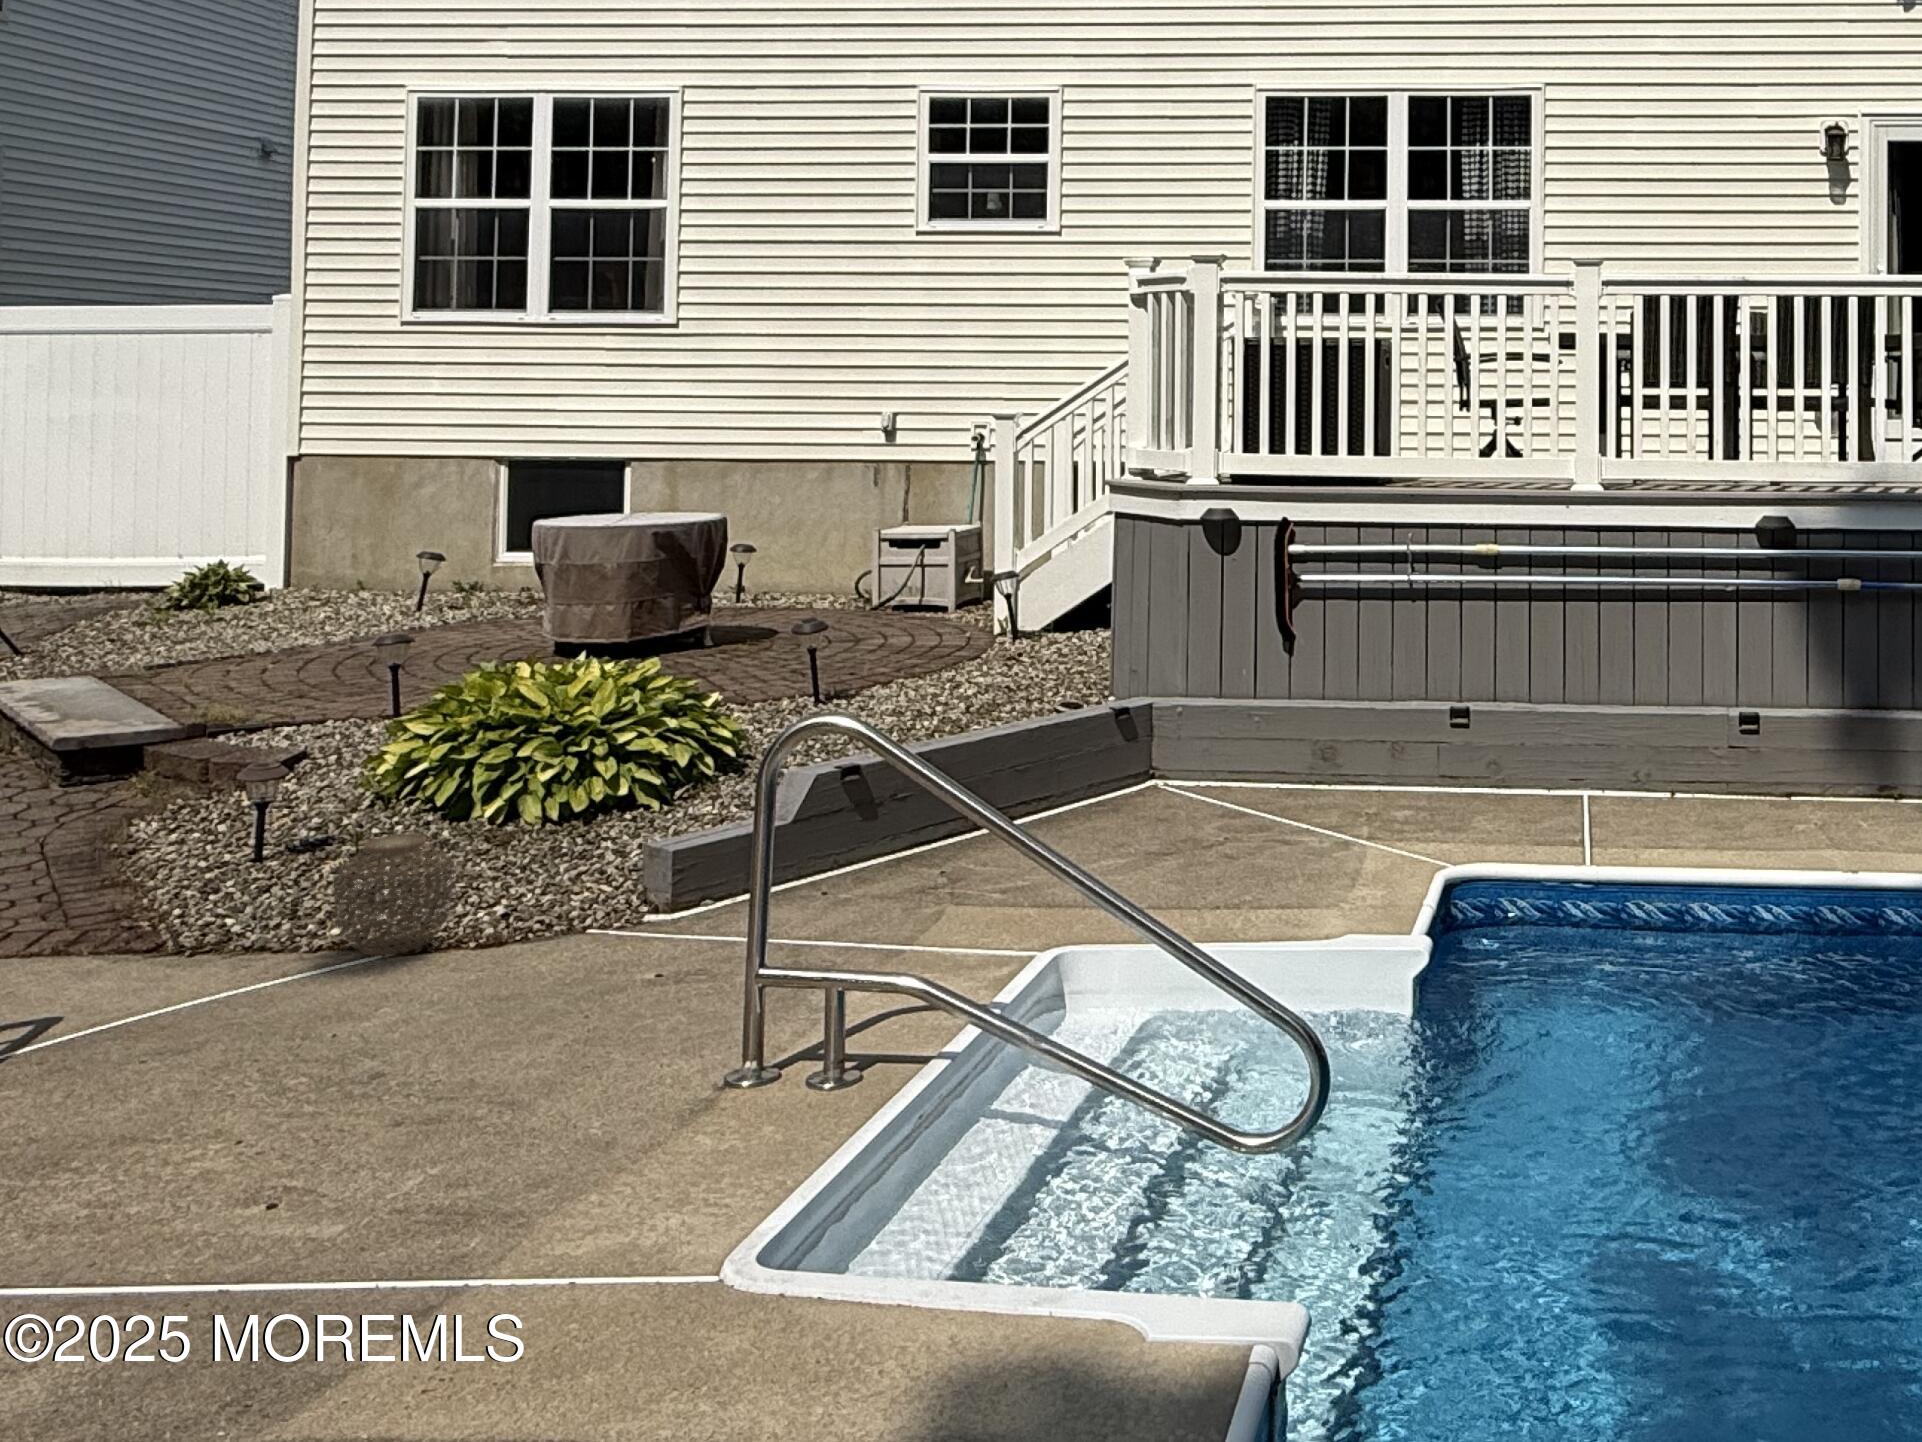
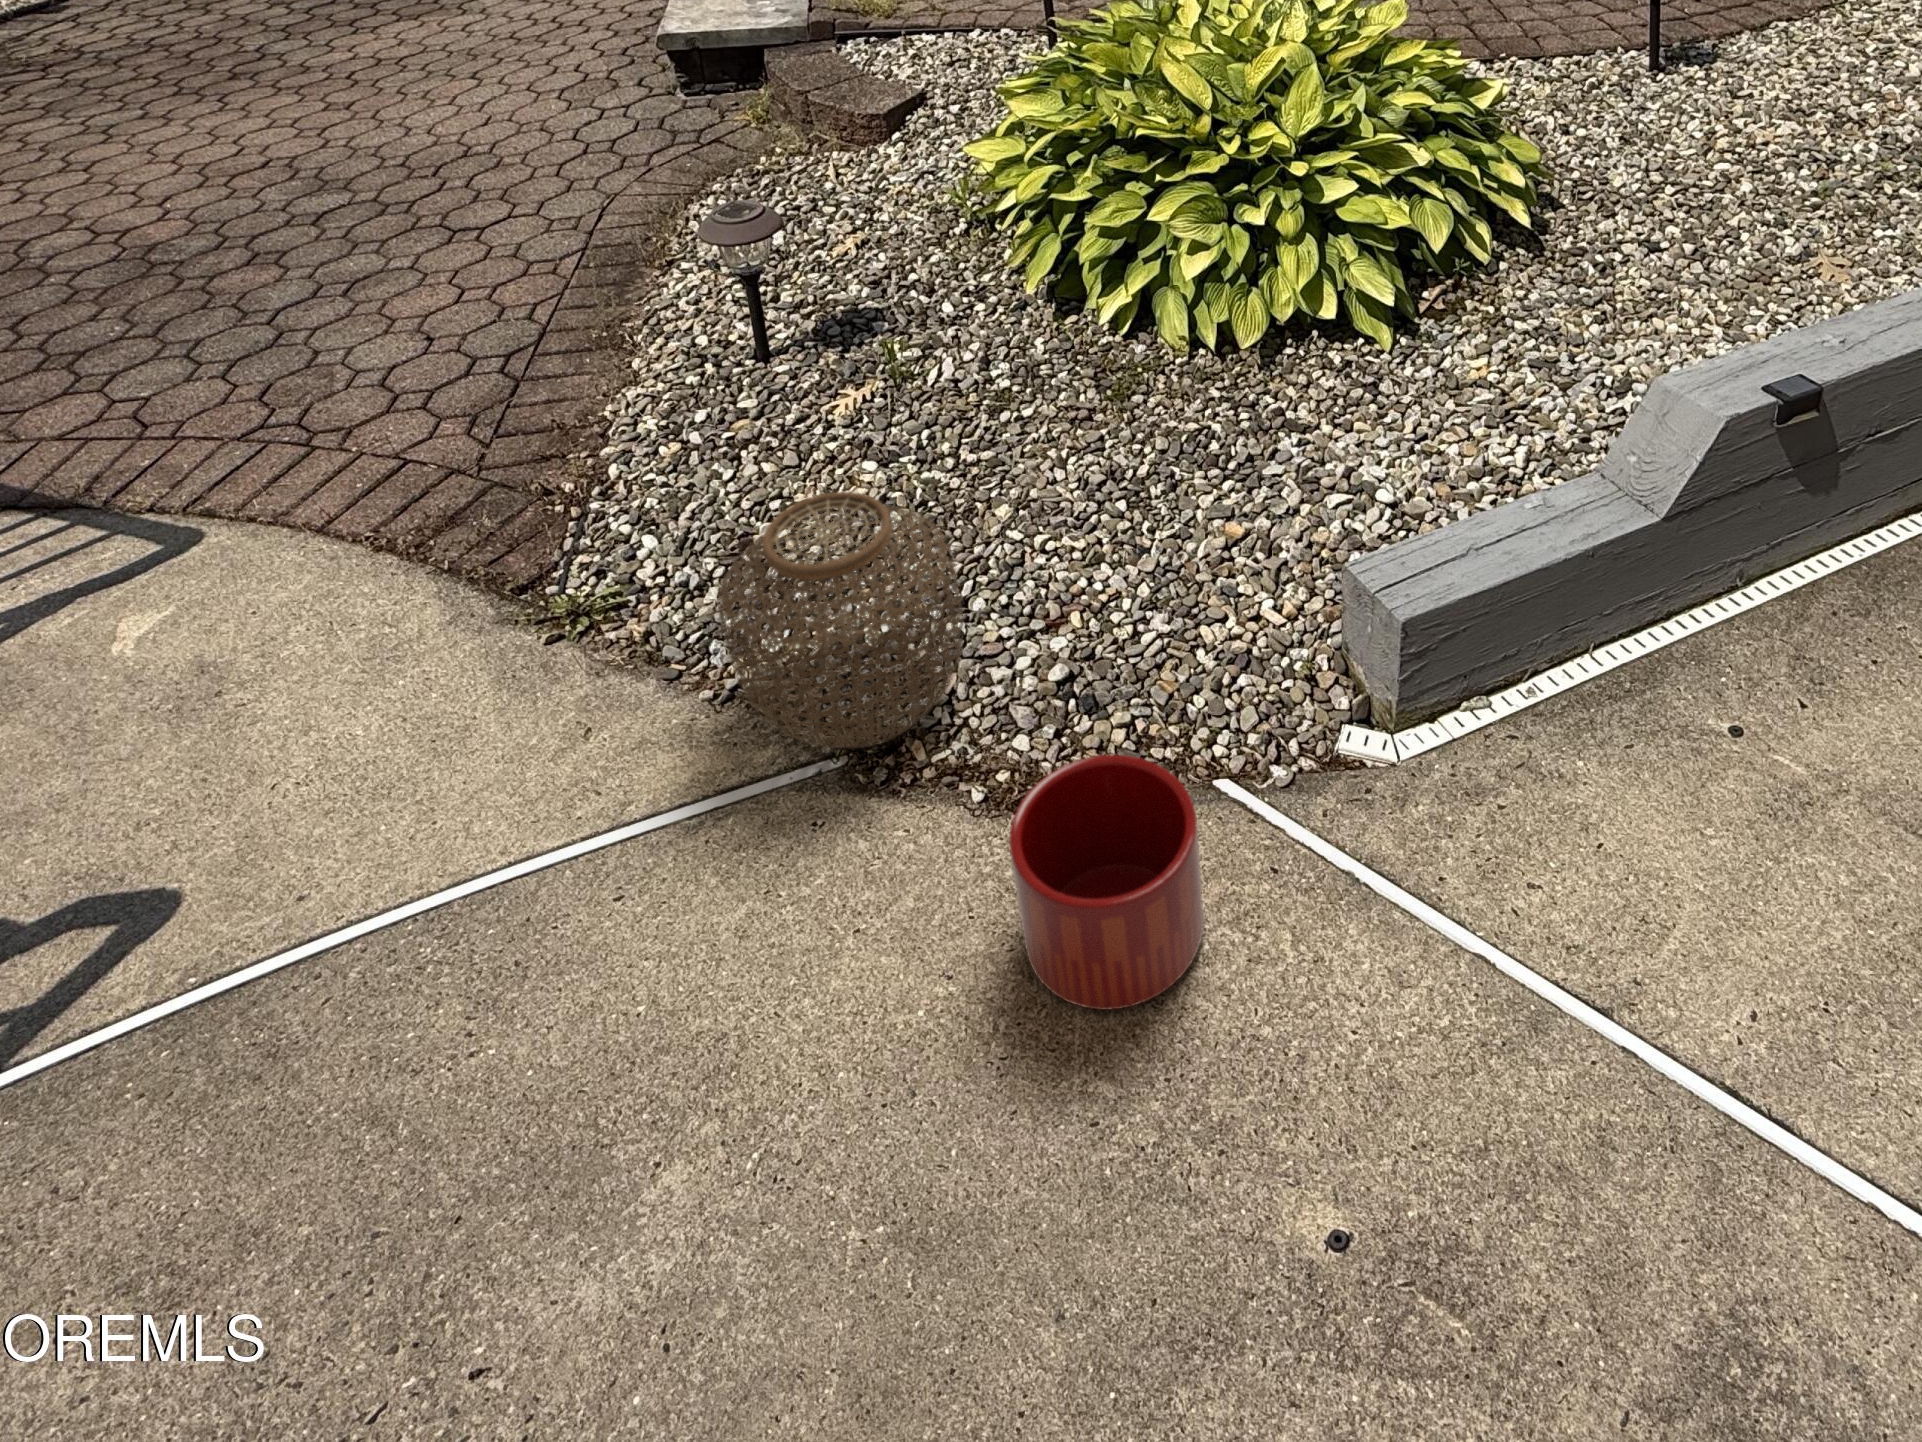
planter: none [509,887,590,970] -> present [1009,755,1204,1010]

